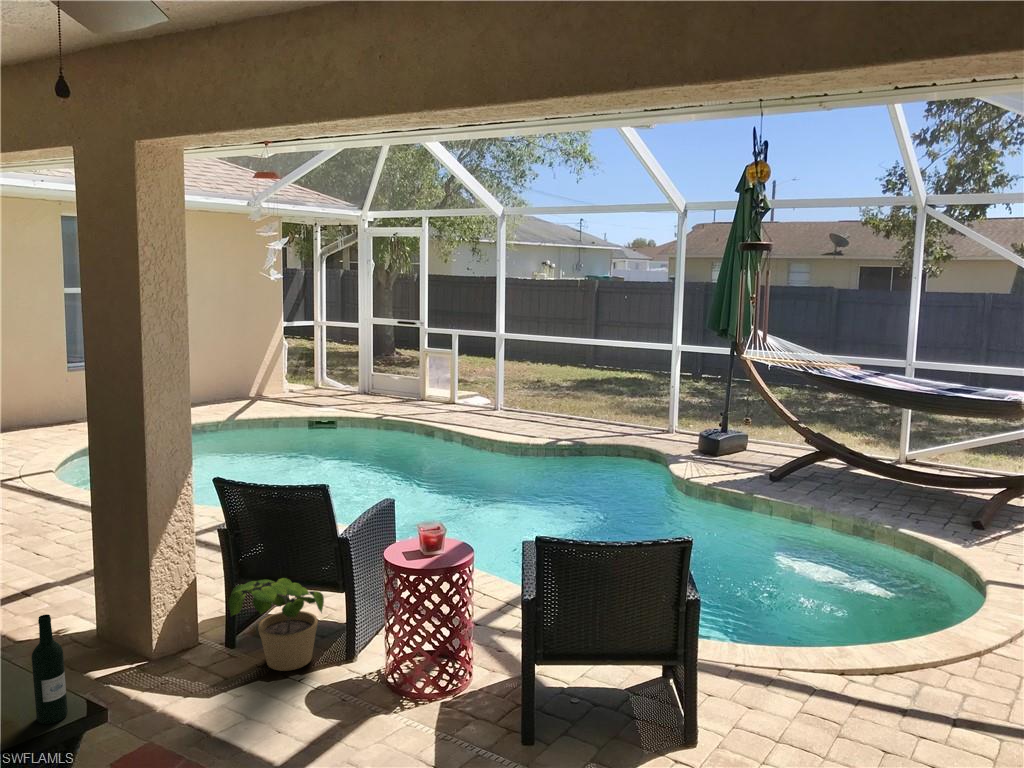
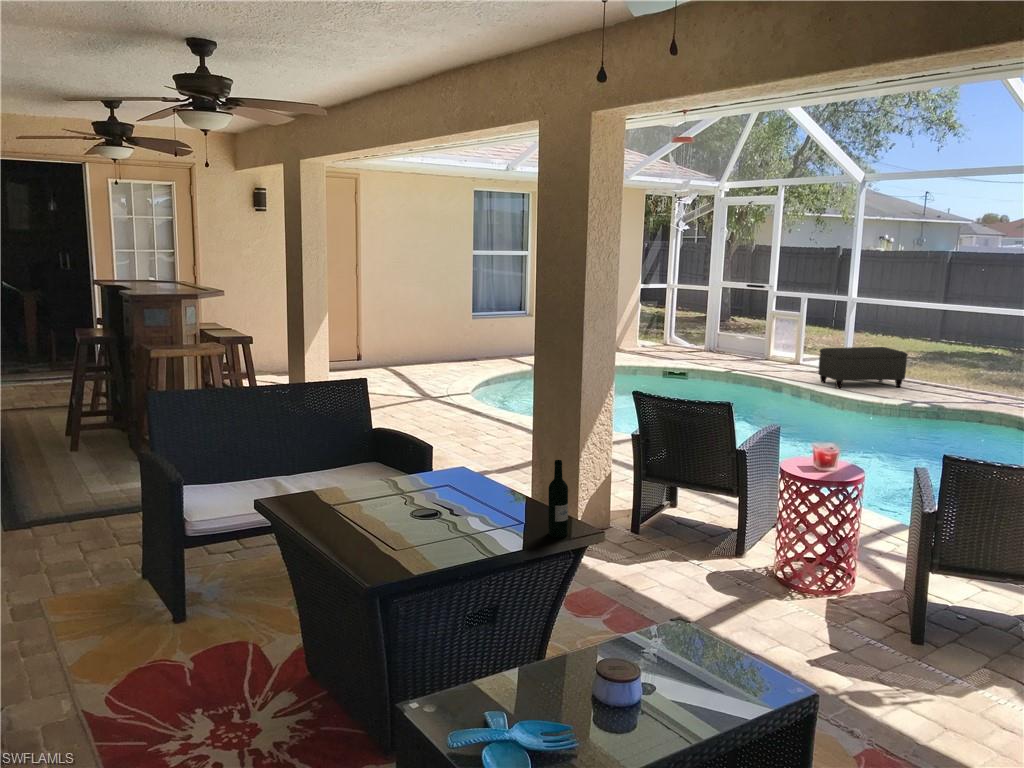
ottoman: none [470,385,550,430] -> present [818,347,908,388]
potted plant: present [228,578,324,671] -> none [639,476,718,555]

